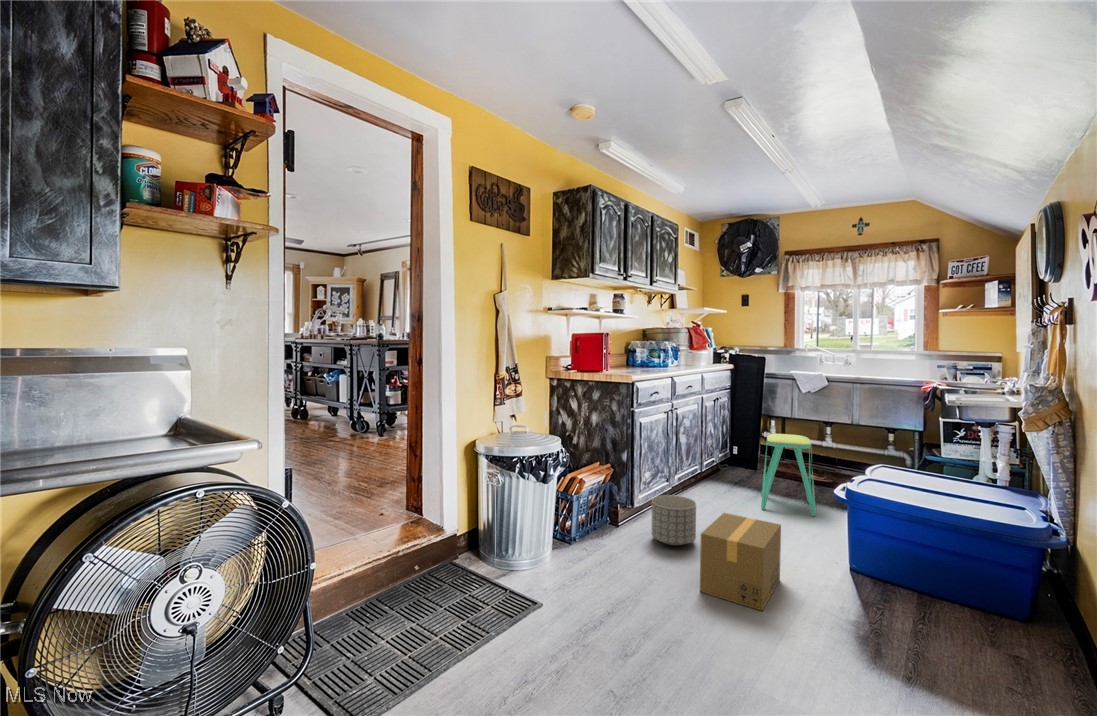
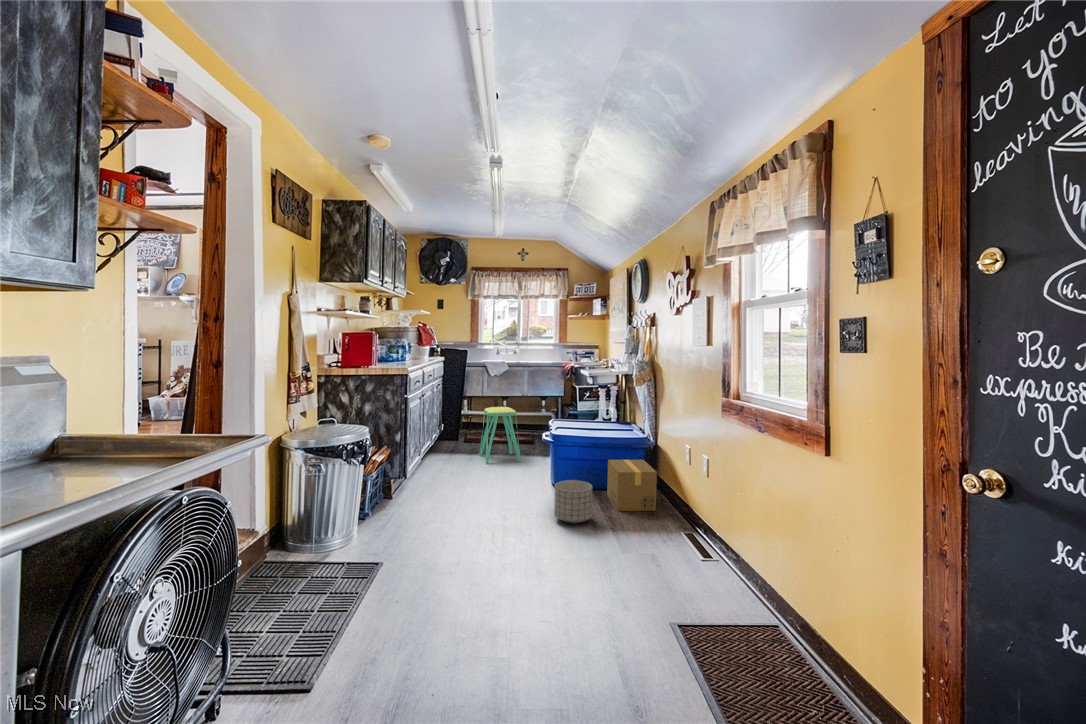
planter: present [651,495,696,546] -> present [554,480,592,524]
cardboard box: present [700,513,781,610] -> present [607,460,657,511]

